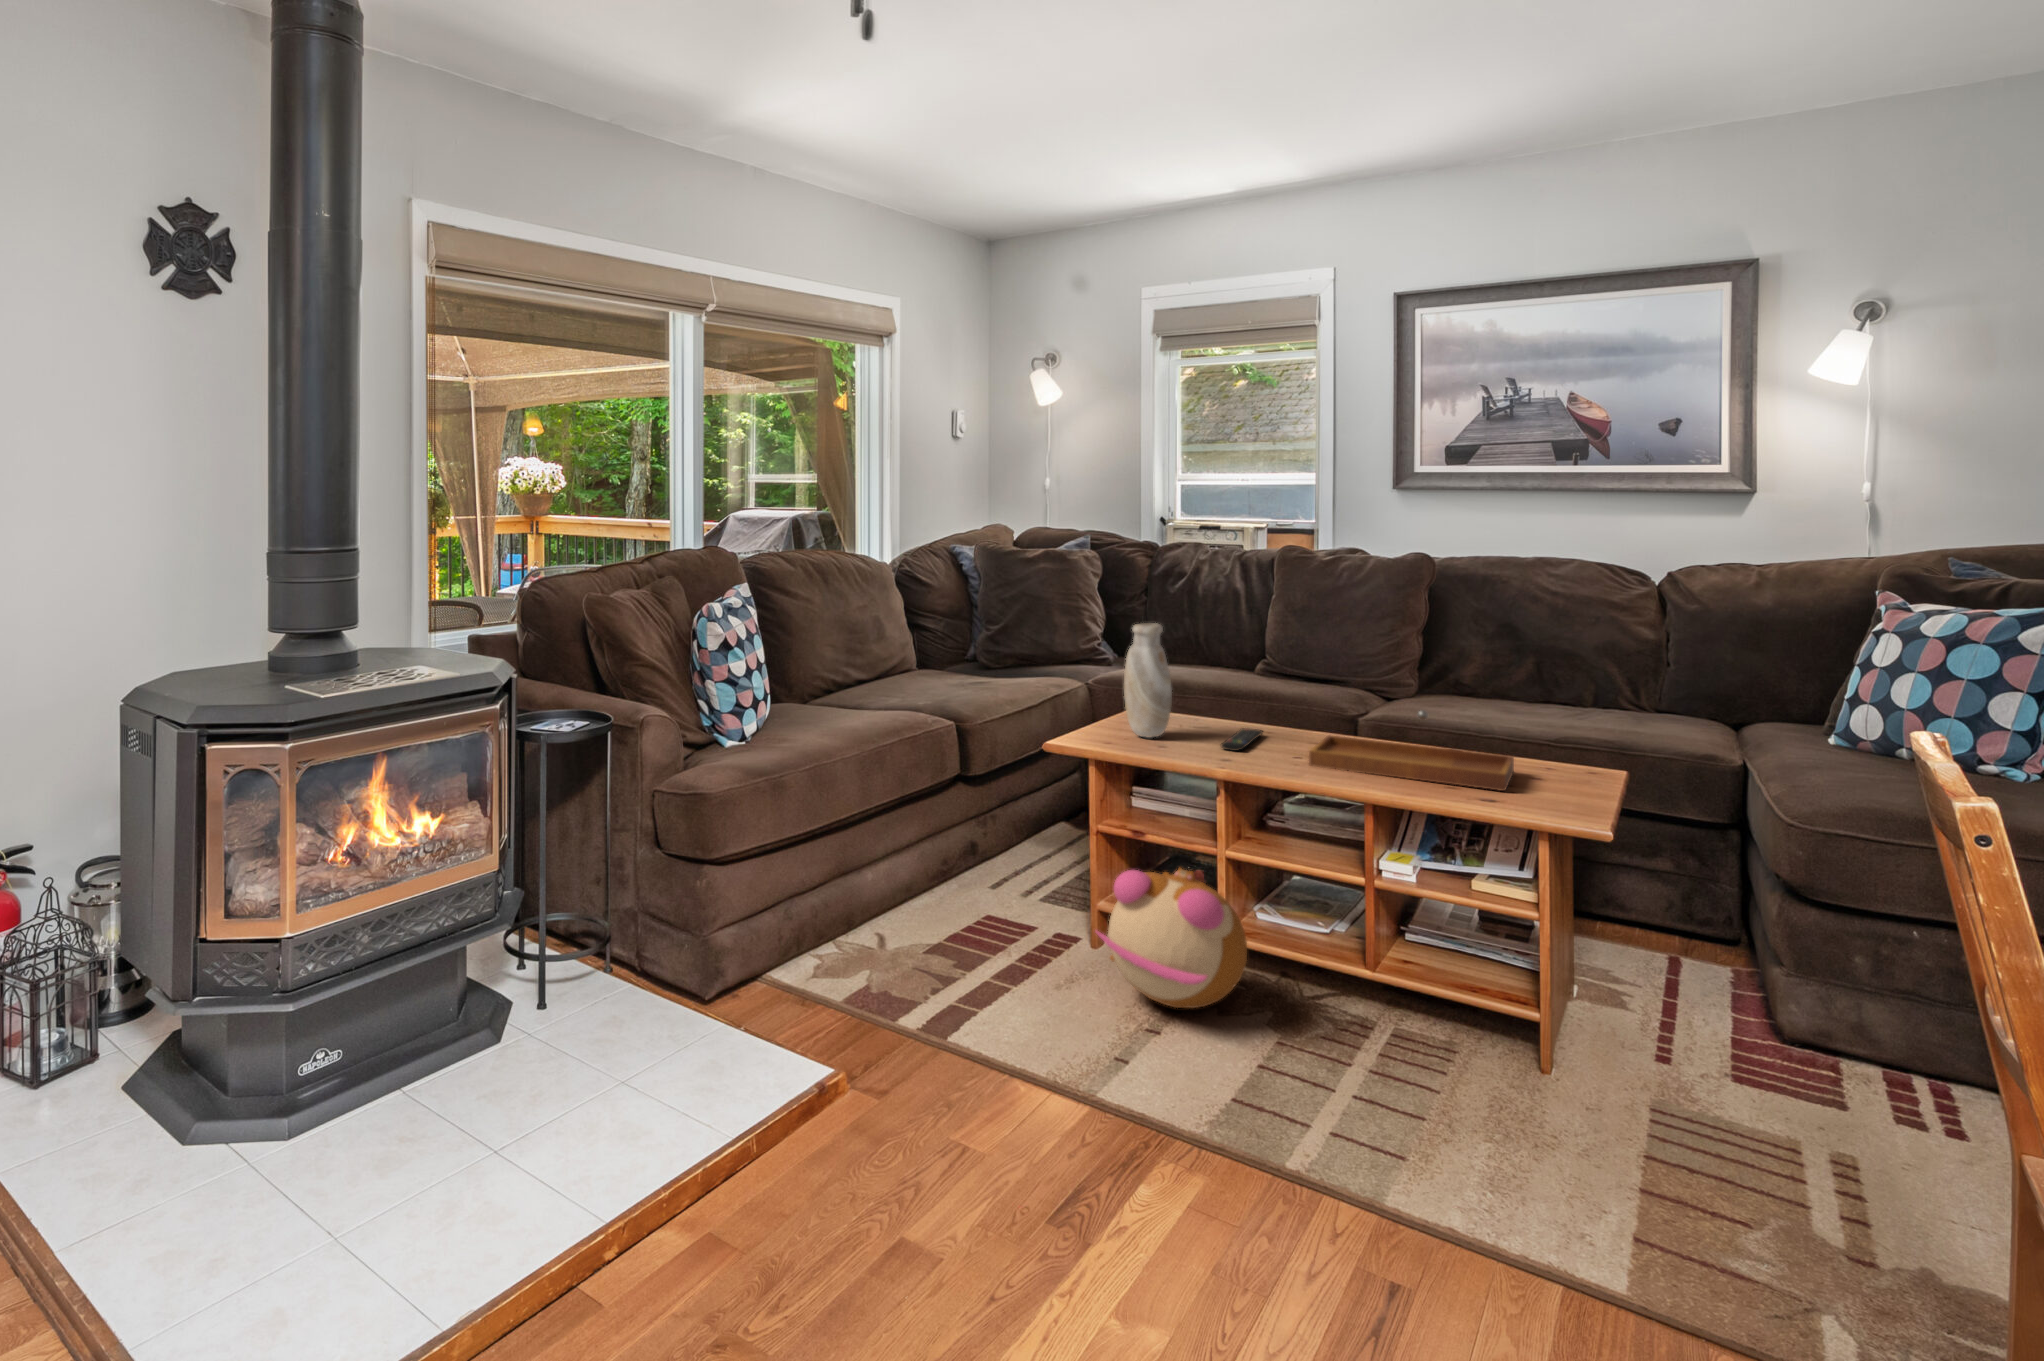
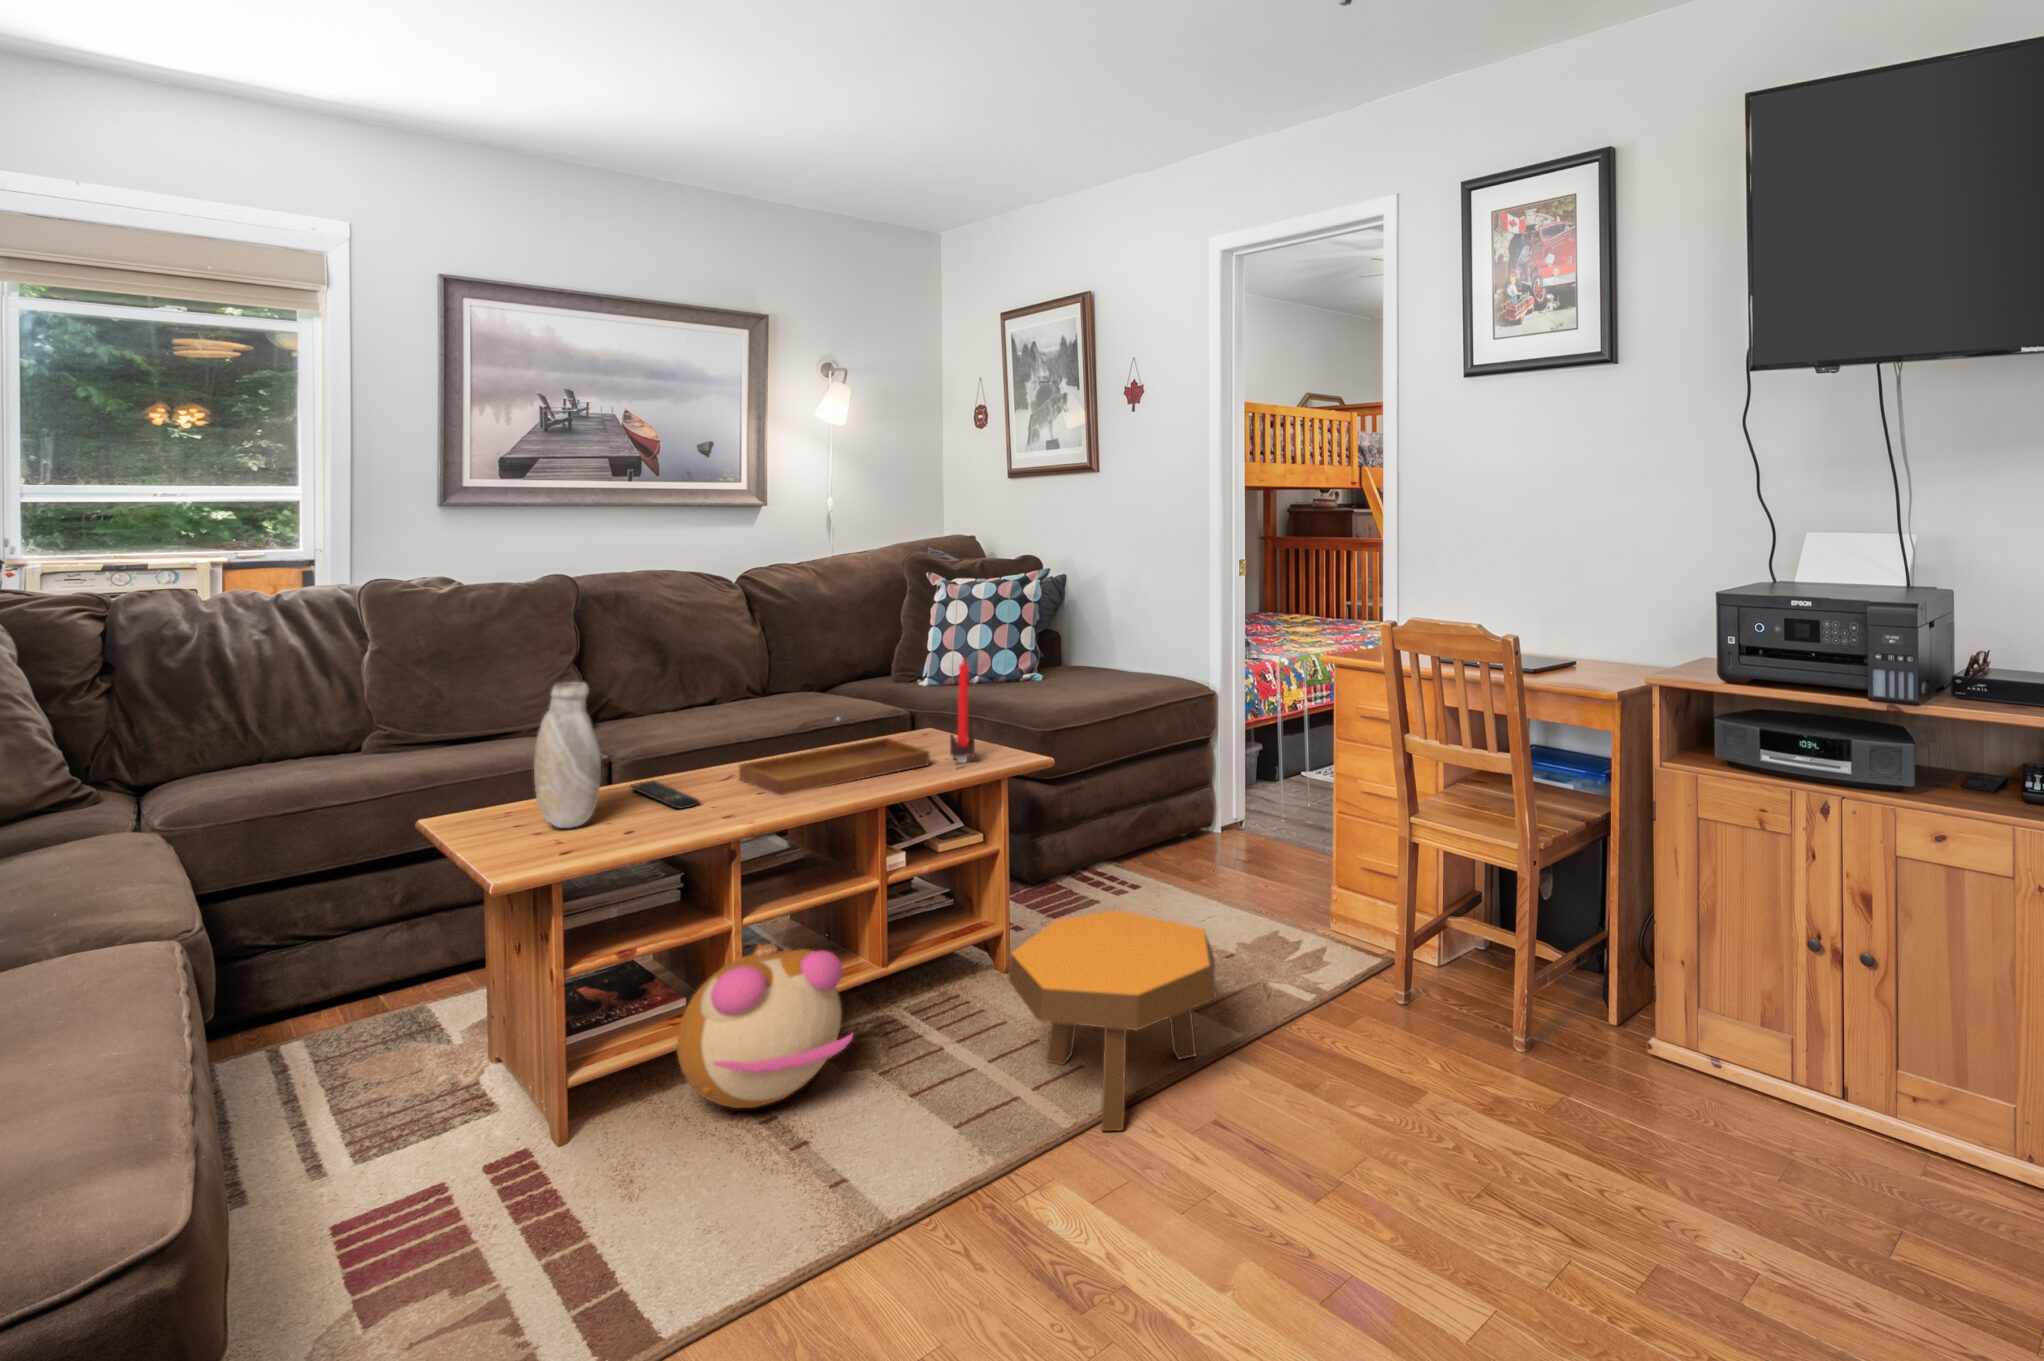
candle: none [1529,670,1572,803] -> present [950,659,975,763]
footstool: none [1271,976,1573,1248] -> present [1008,910,1216,1131]

